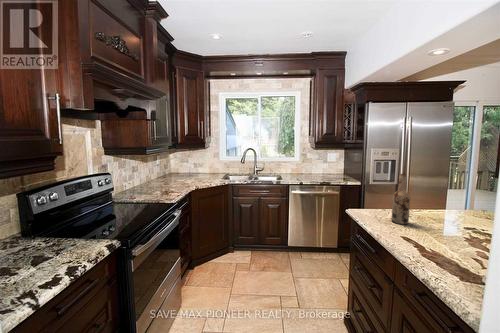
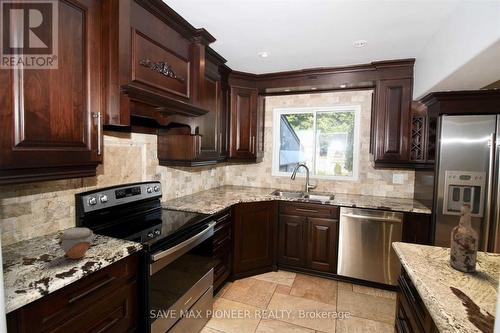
jar: none [29,229,70,265] -> present [58,228,94,259]

